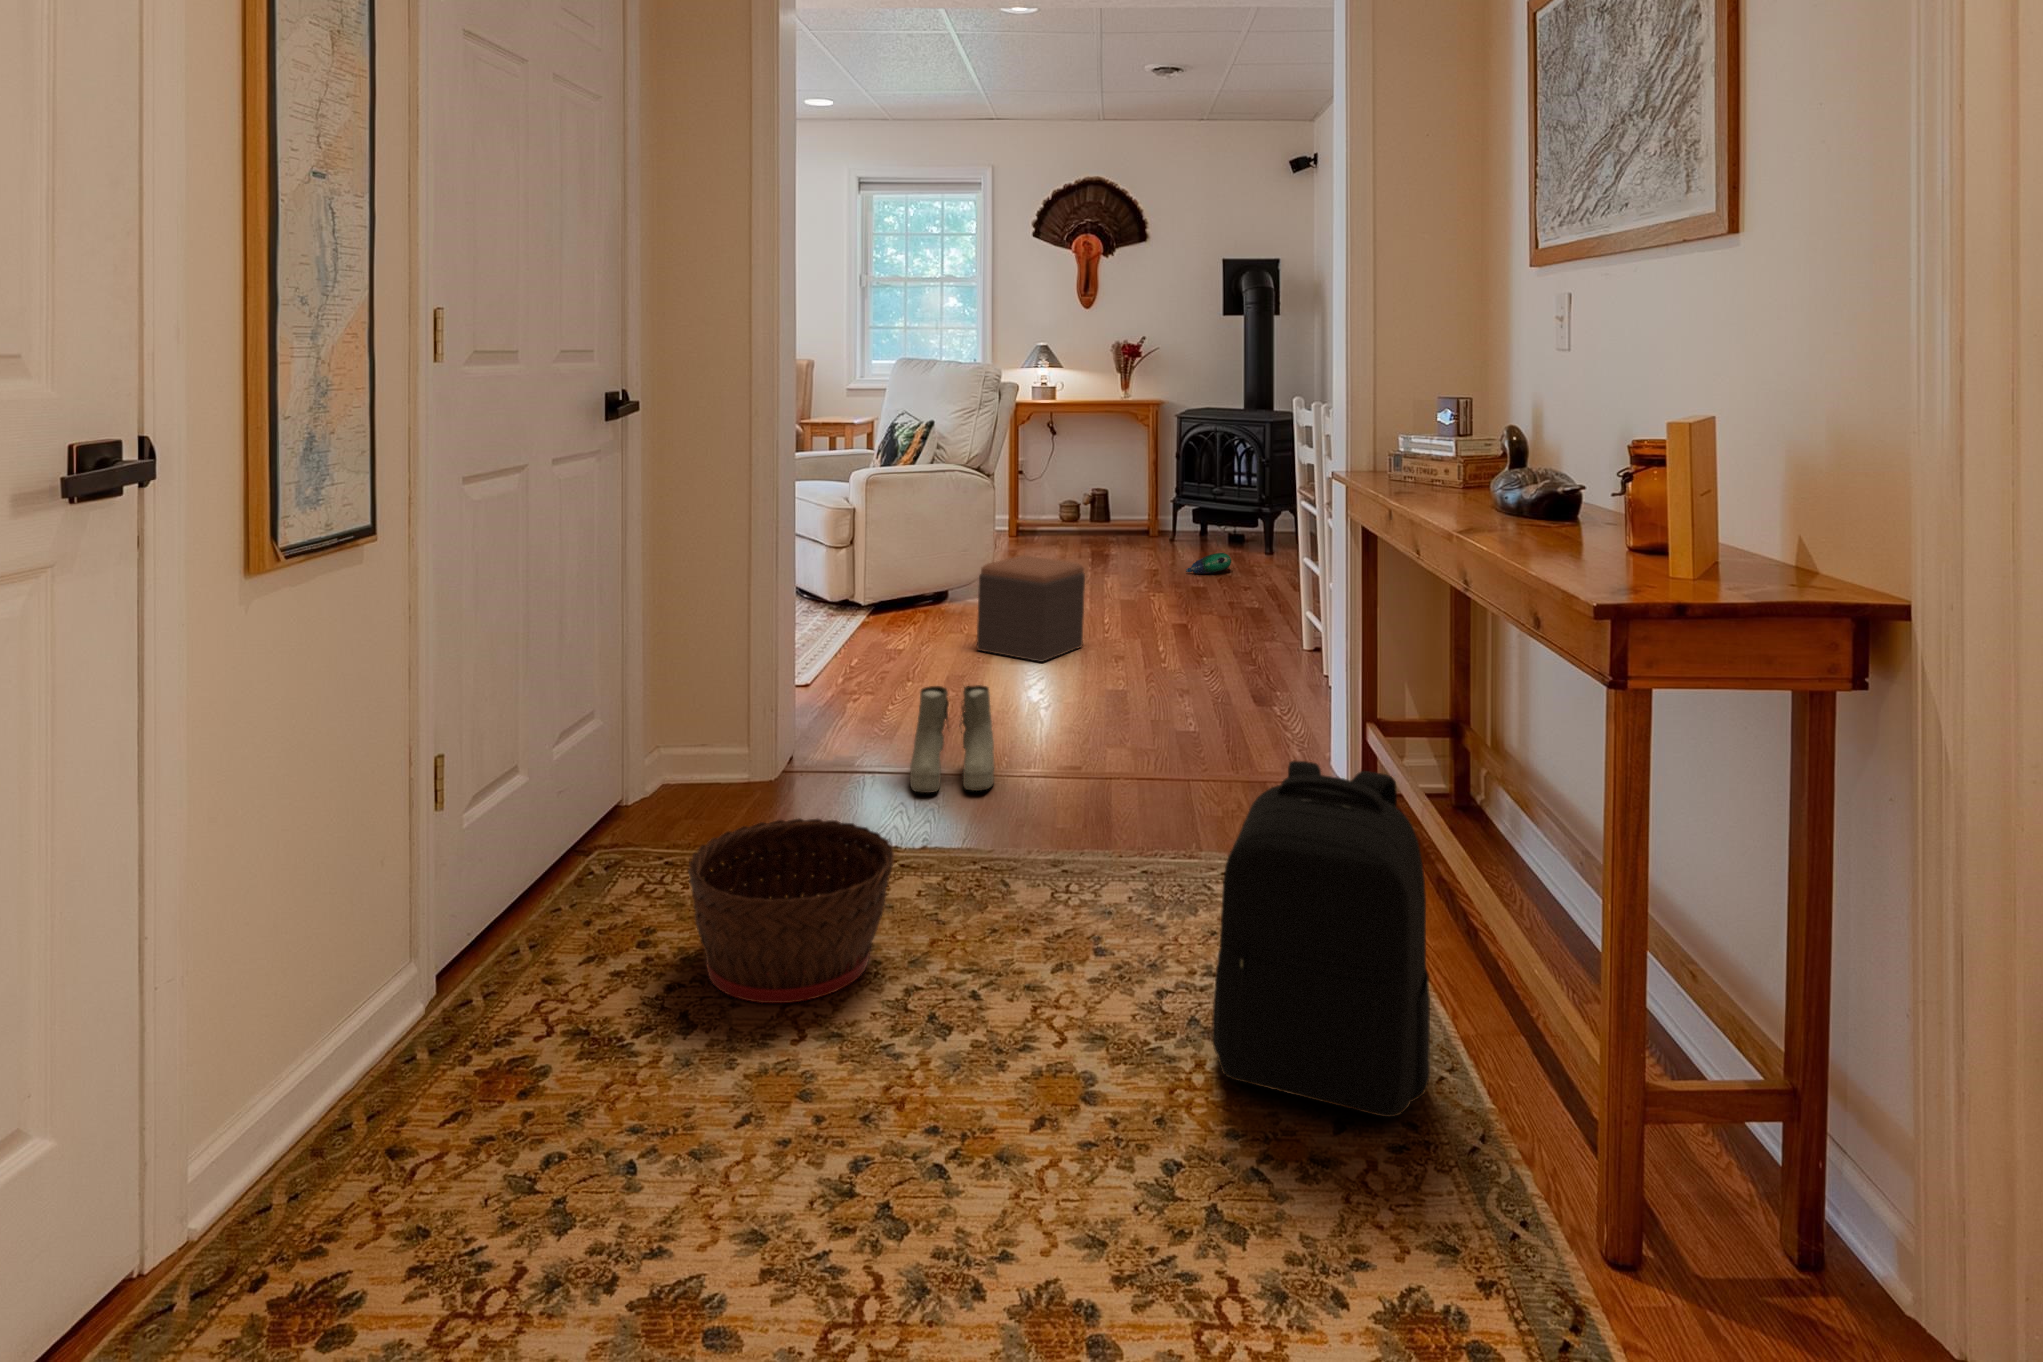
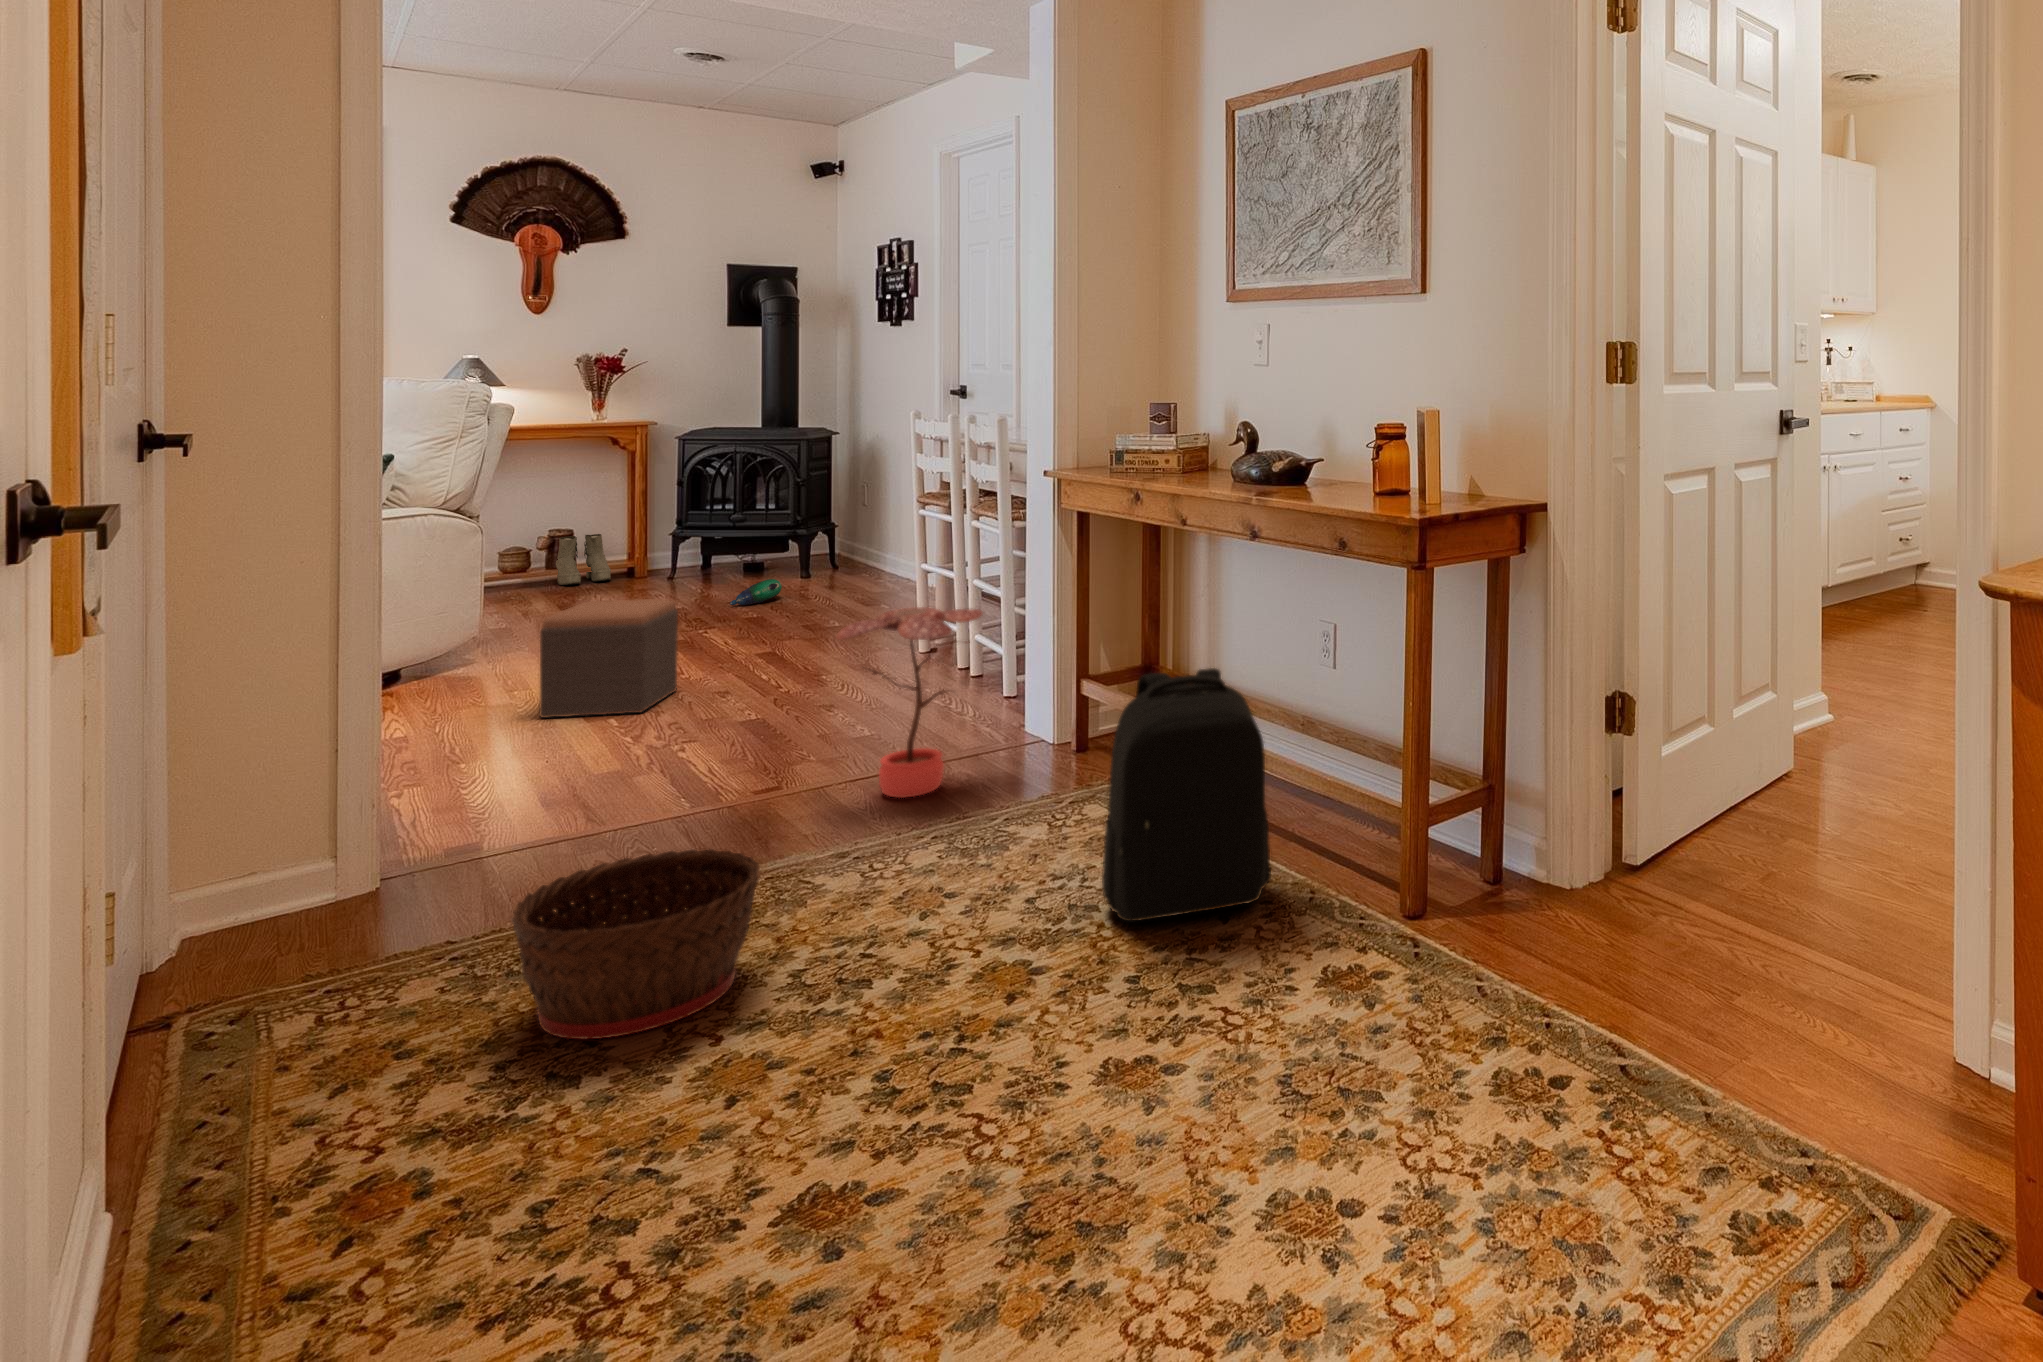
potted plant: none [1099,614,1248,817] -> present [836,607,983,798]
boots: present [910,685,994,793] -> present [556,534,611,585]

